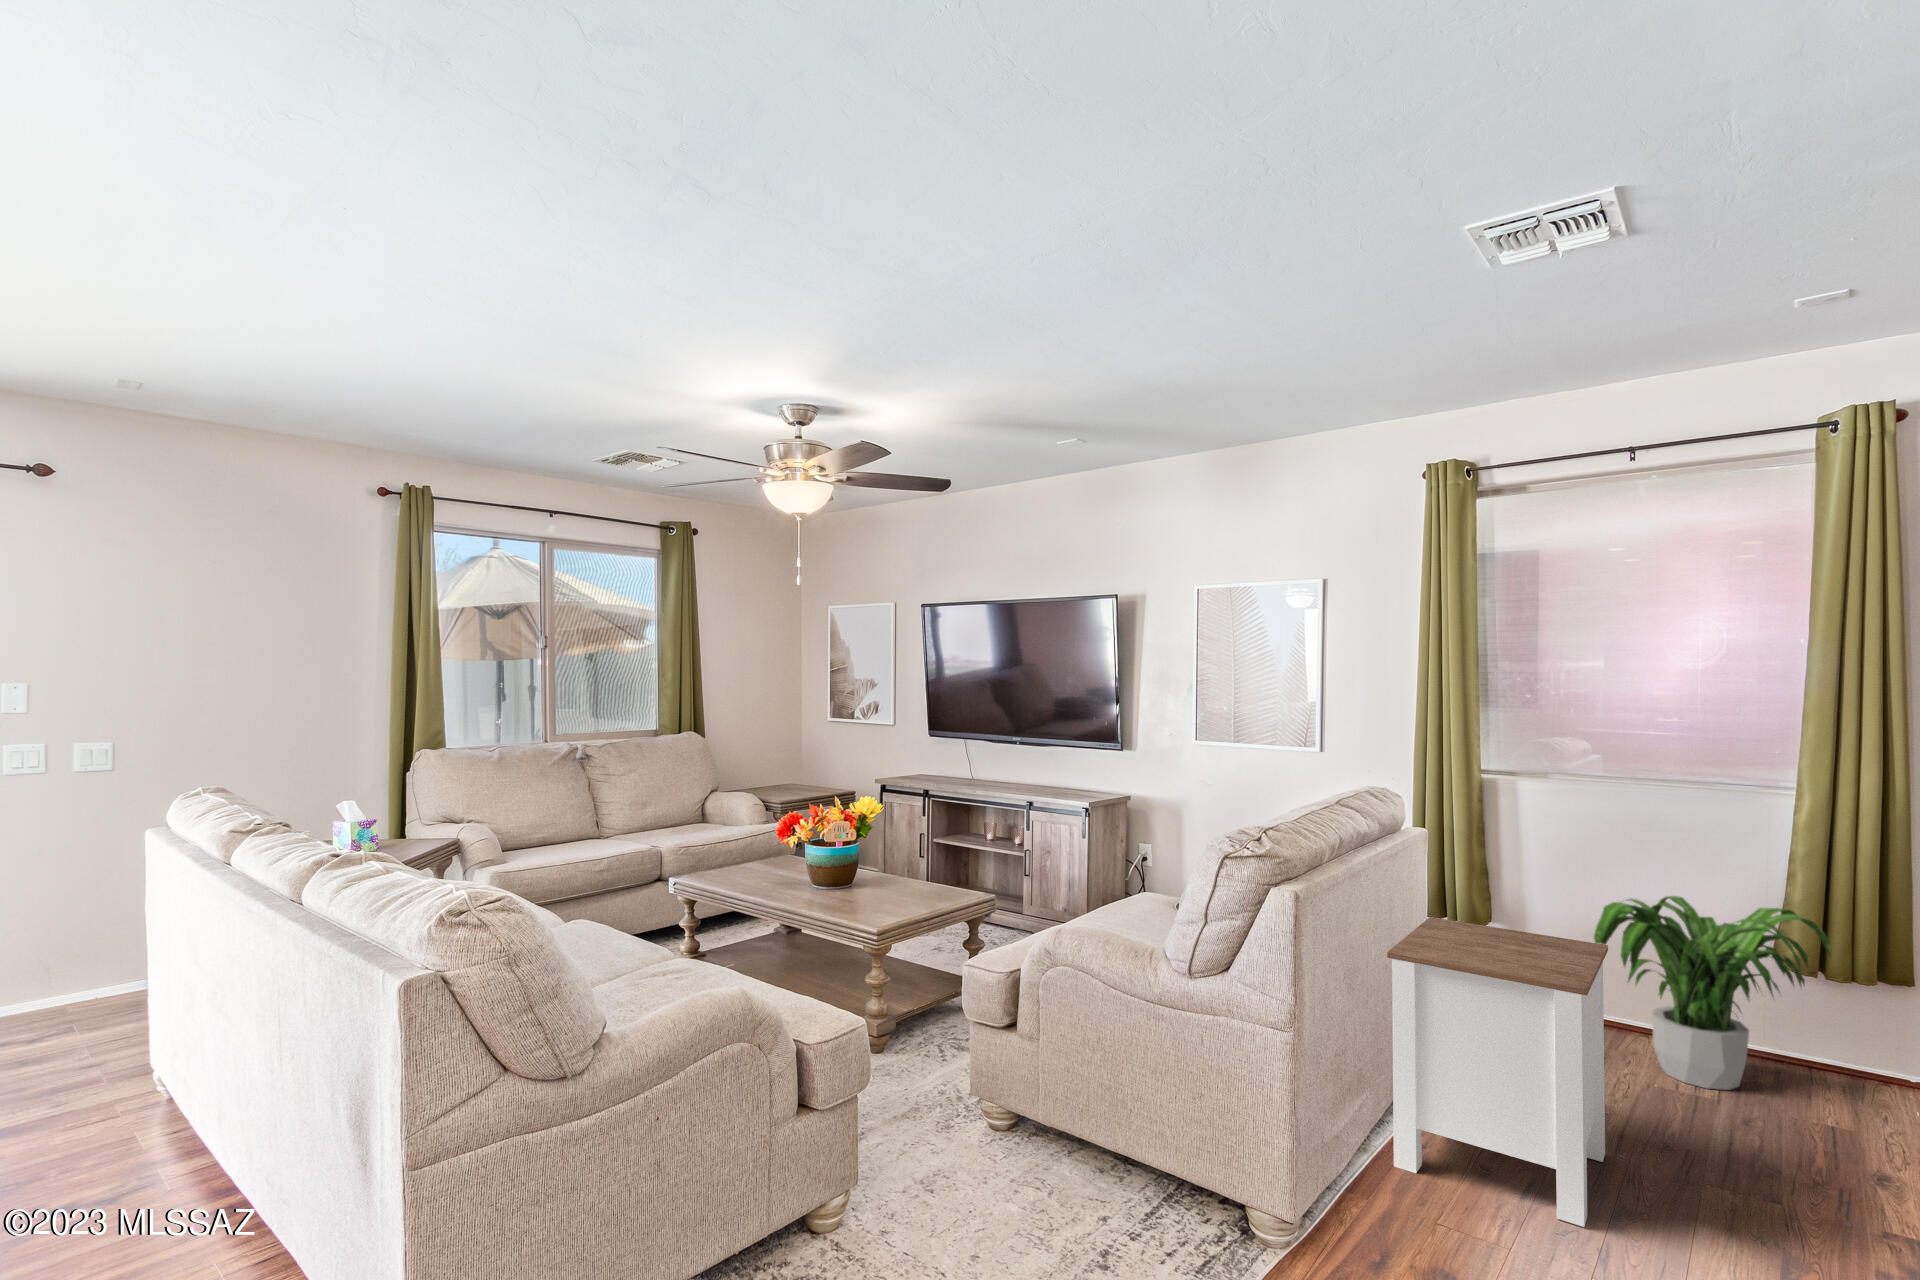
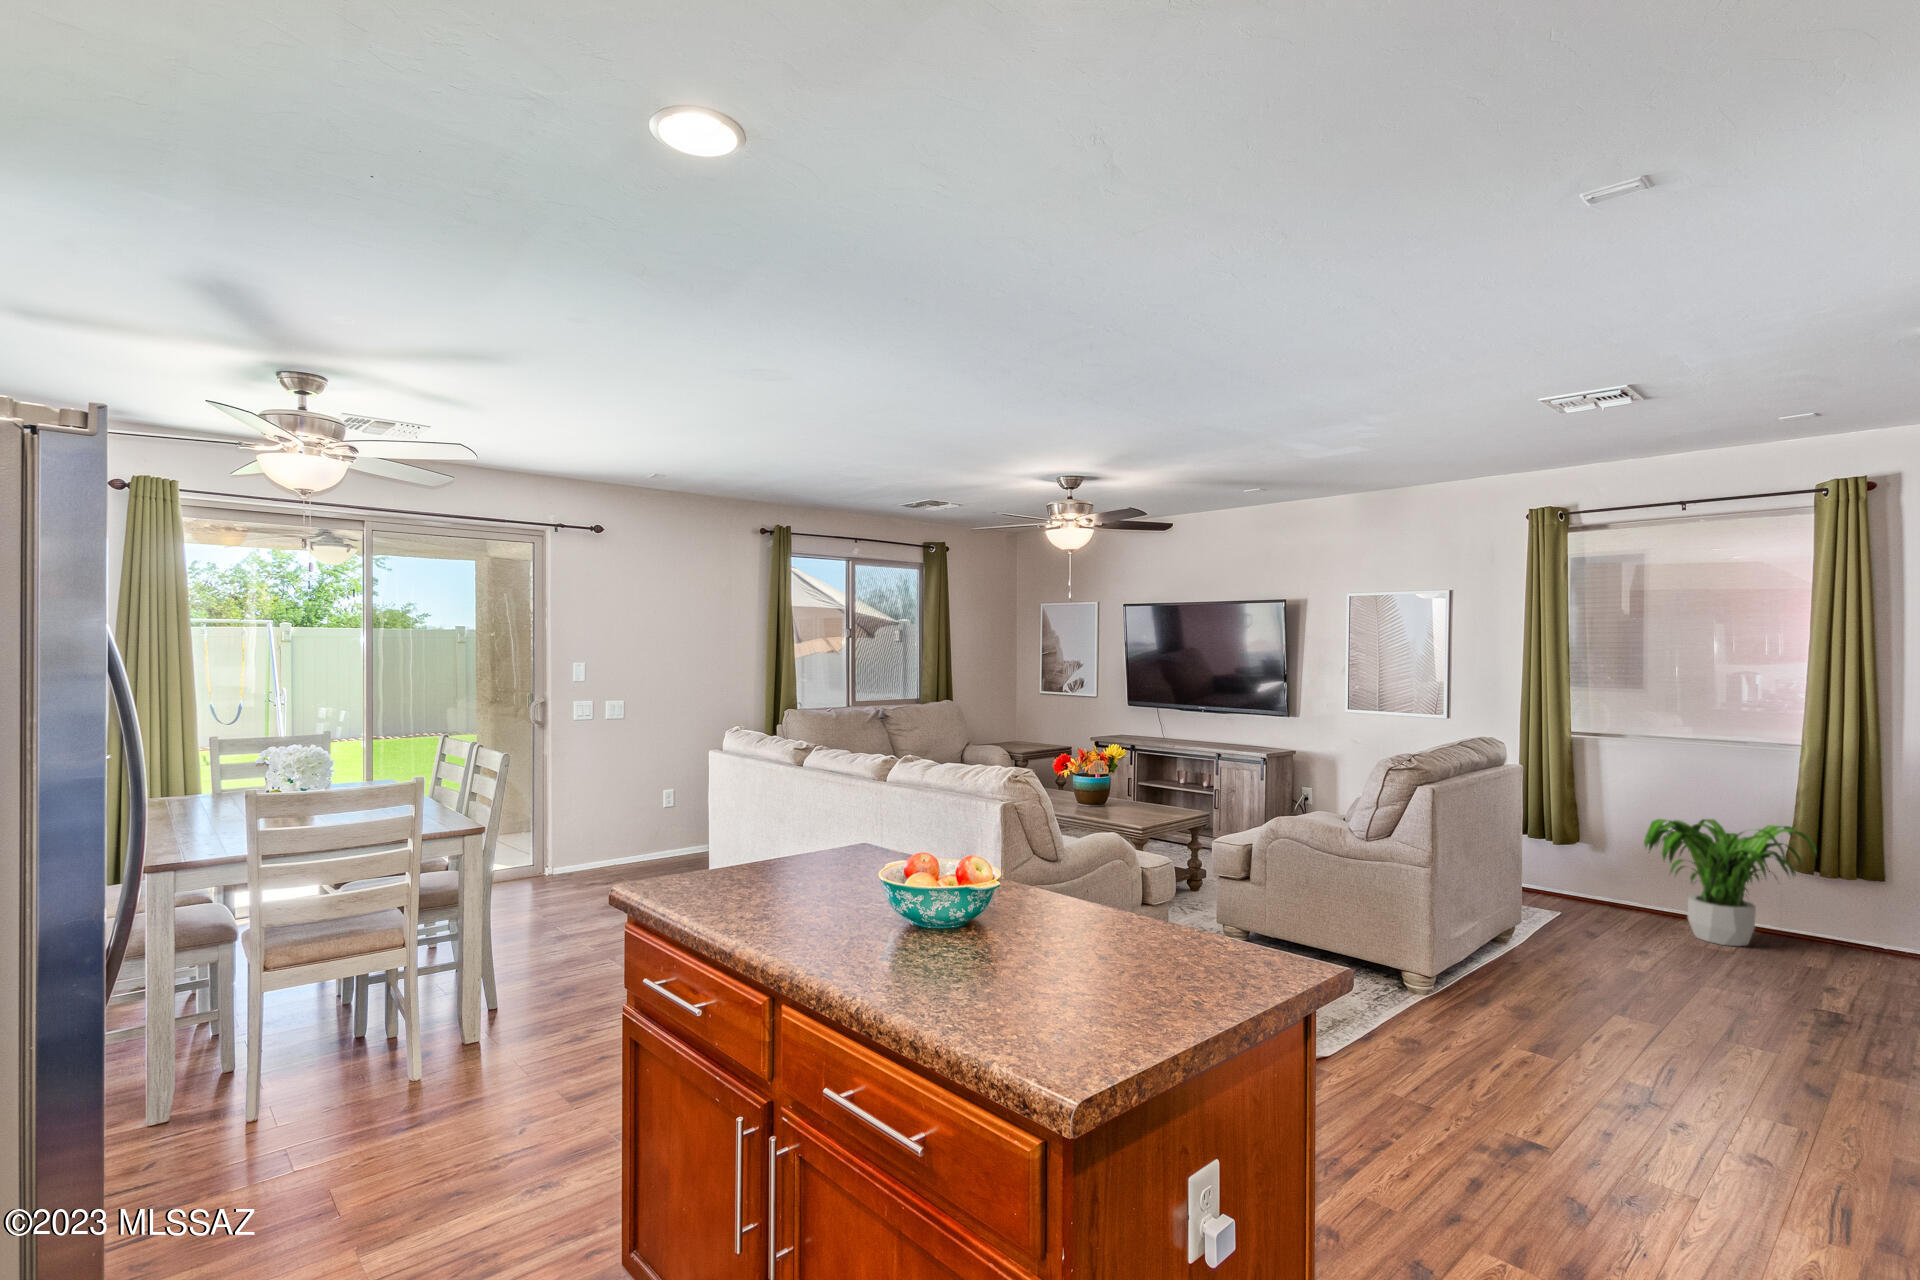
side table: present [1387,917,1608,1227] -> none [1492,822,1643,996]

